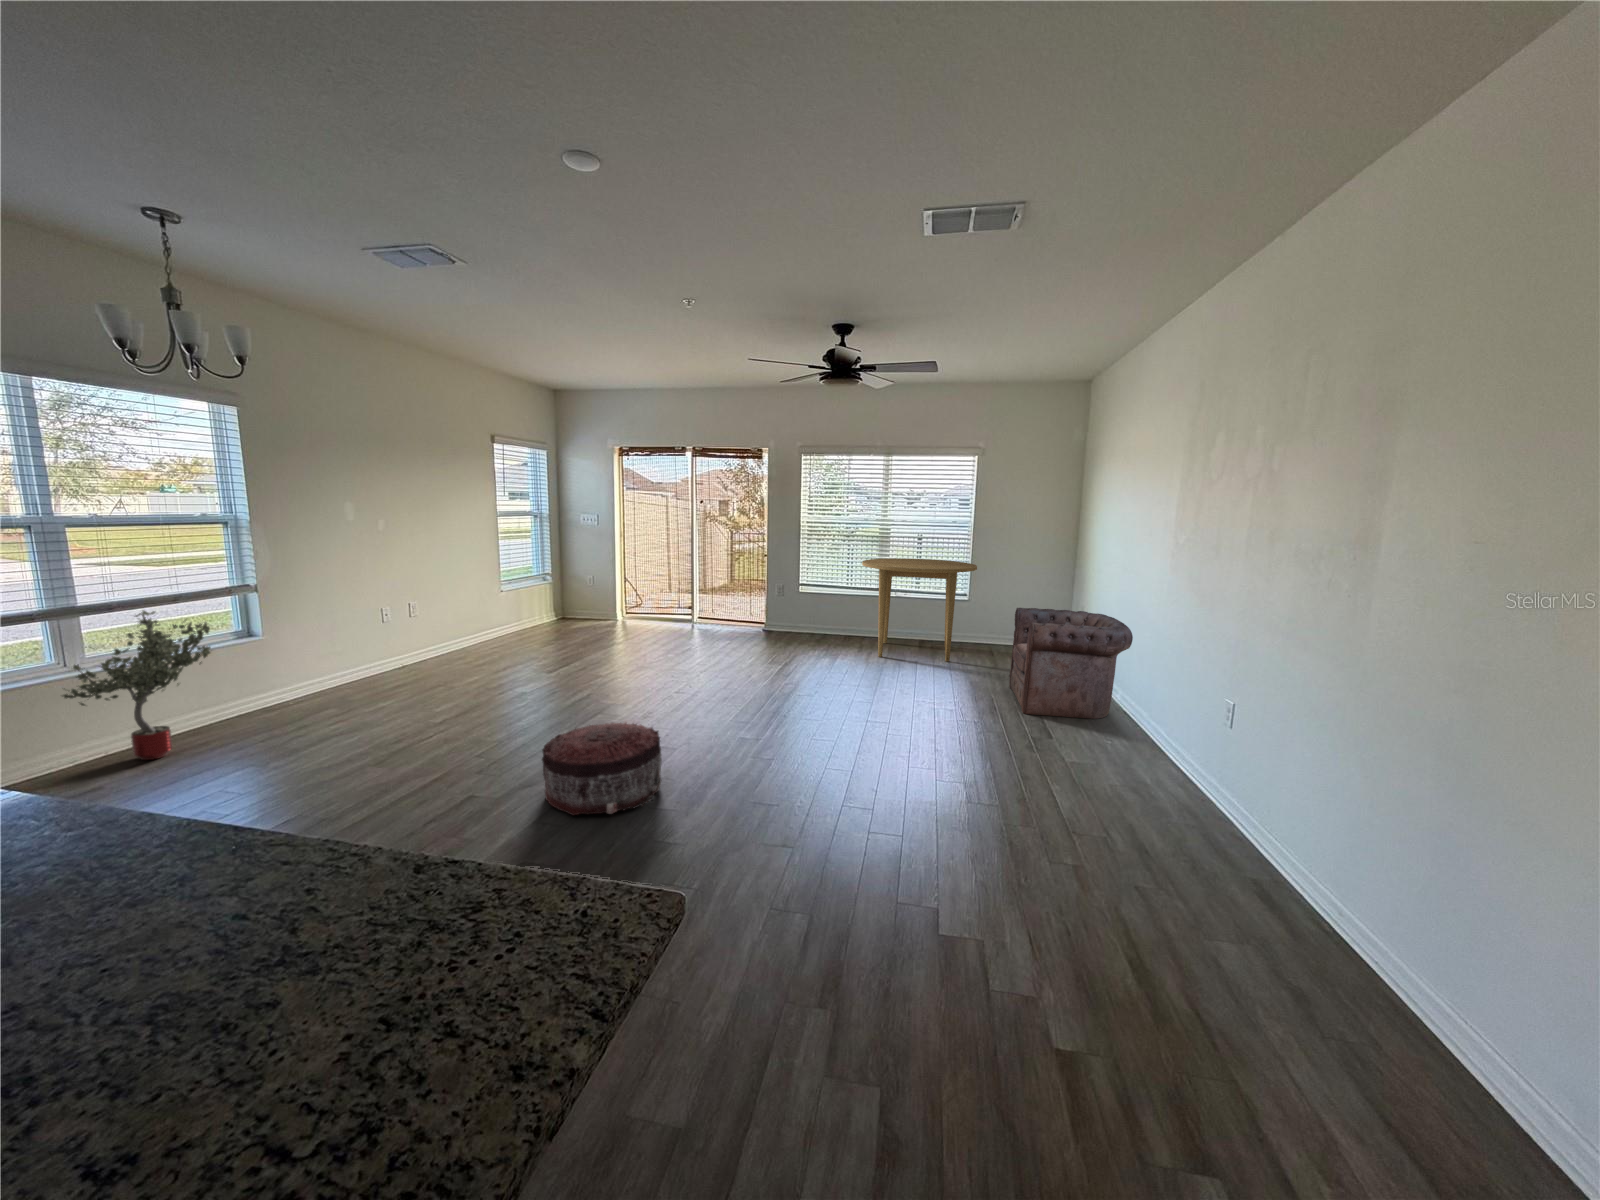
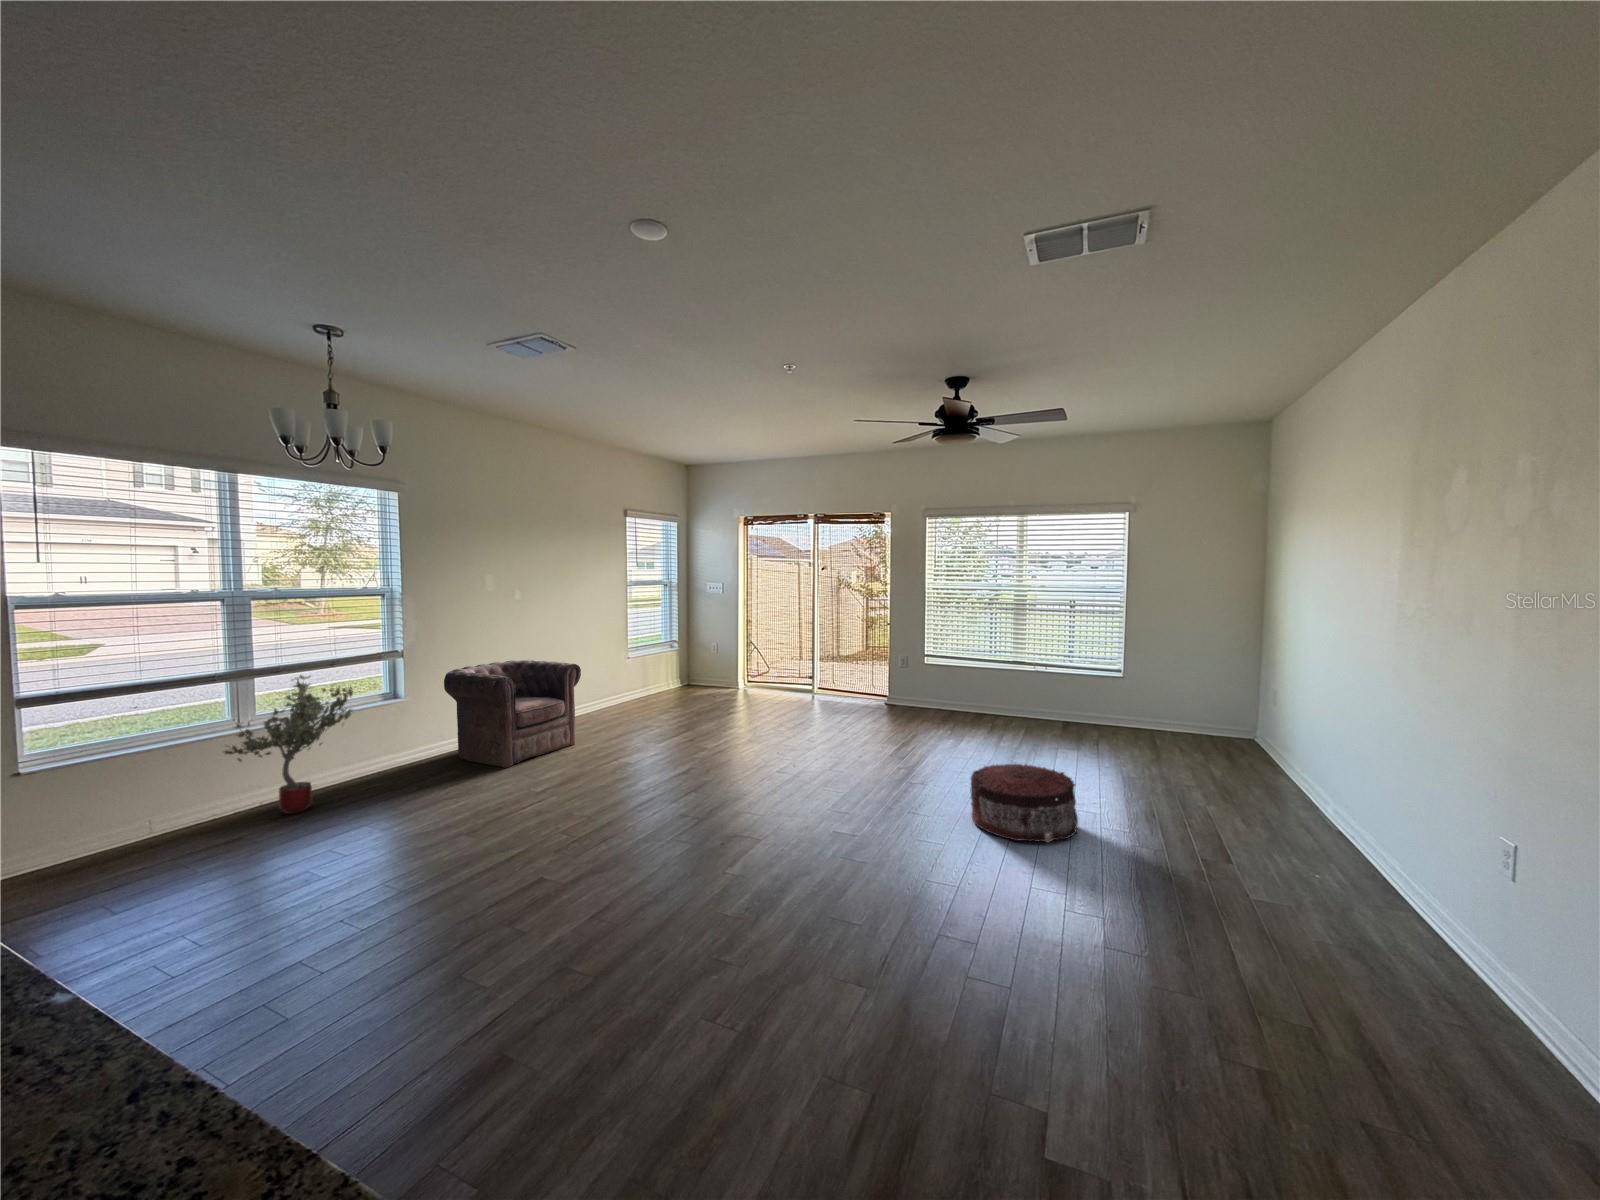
dining table: present [862,558,977,662] -> none [991,628,1128,748]
armchair: present [1009,608,1133,719] -> present [444,660,581,767]
pouf: present [542,723,662,815] -> present [970,764,1078,842]

